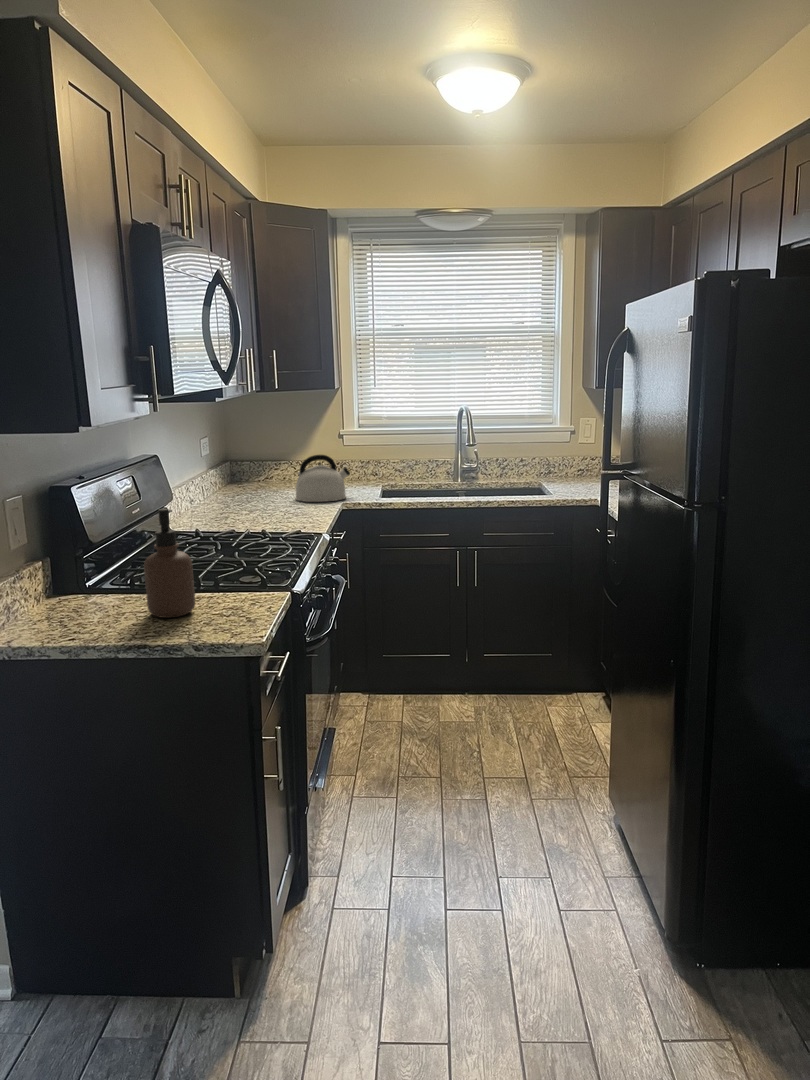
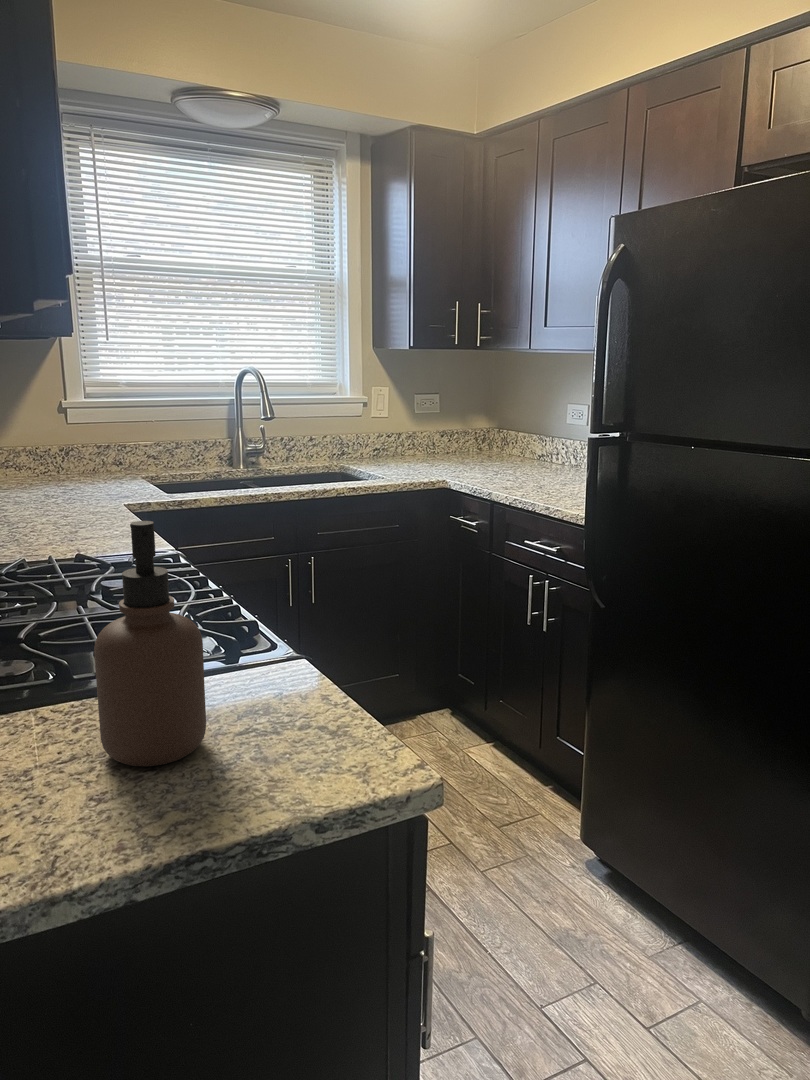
kettle: present [296,455,350,502] -> none [34,432,120,504]

